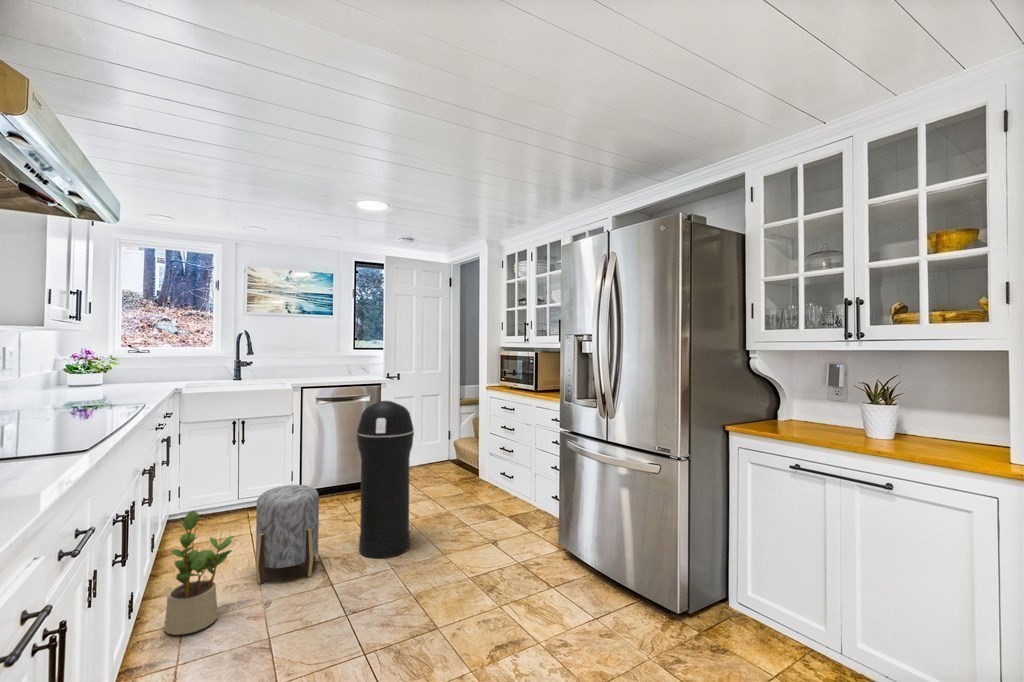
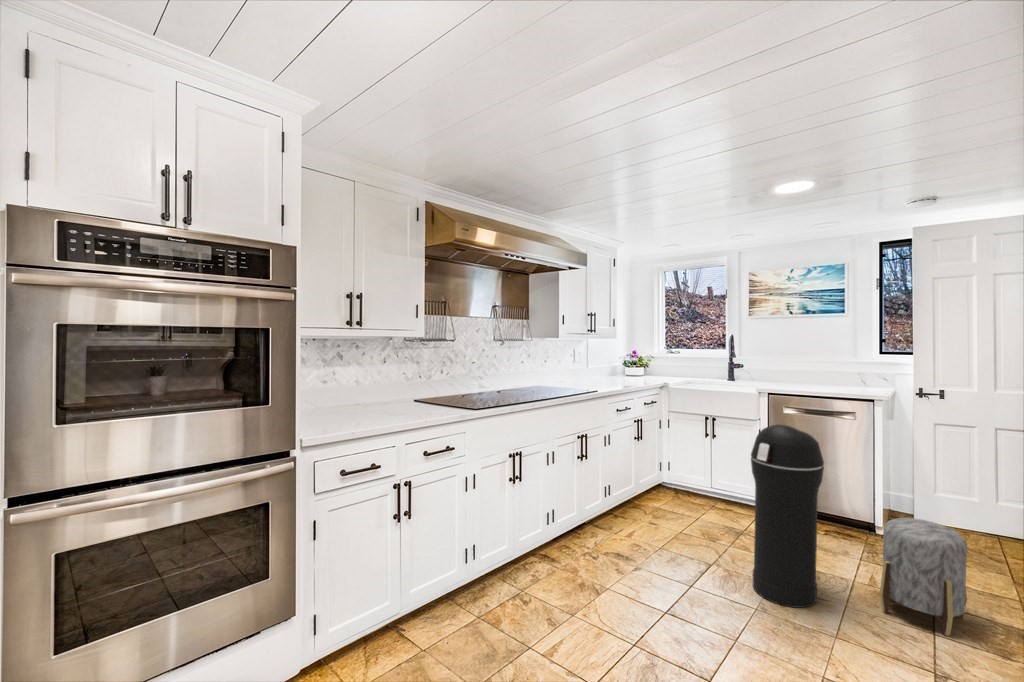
stool: present [256,485,319,584] -> present [880,518,967,636]
potted plant: present [164,511,234,635] -> none [573,480,618,569]

